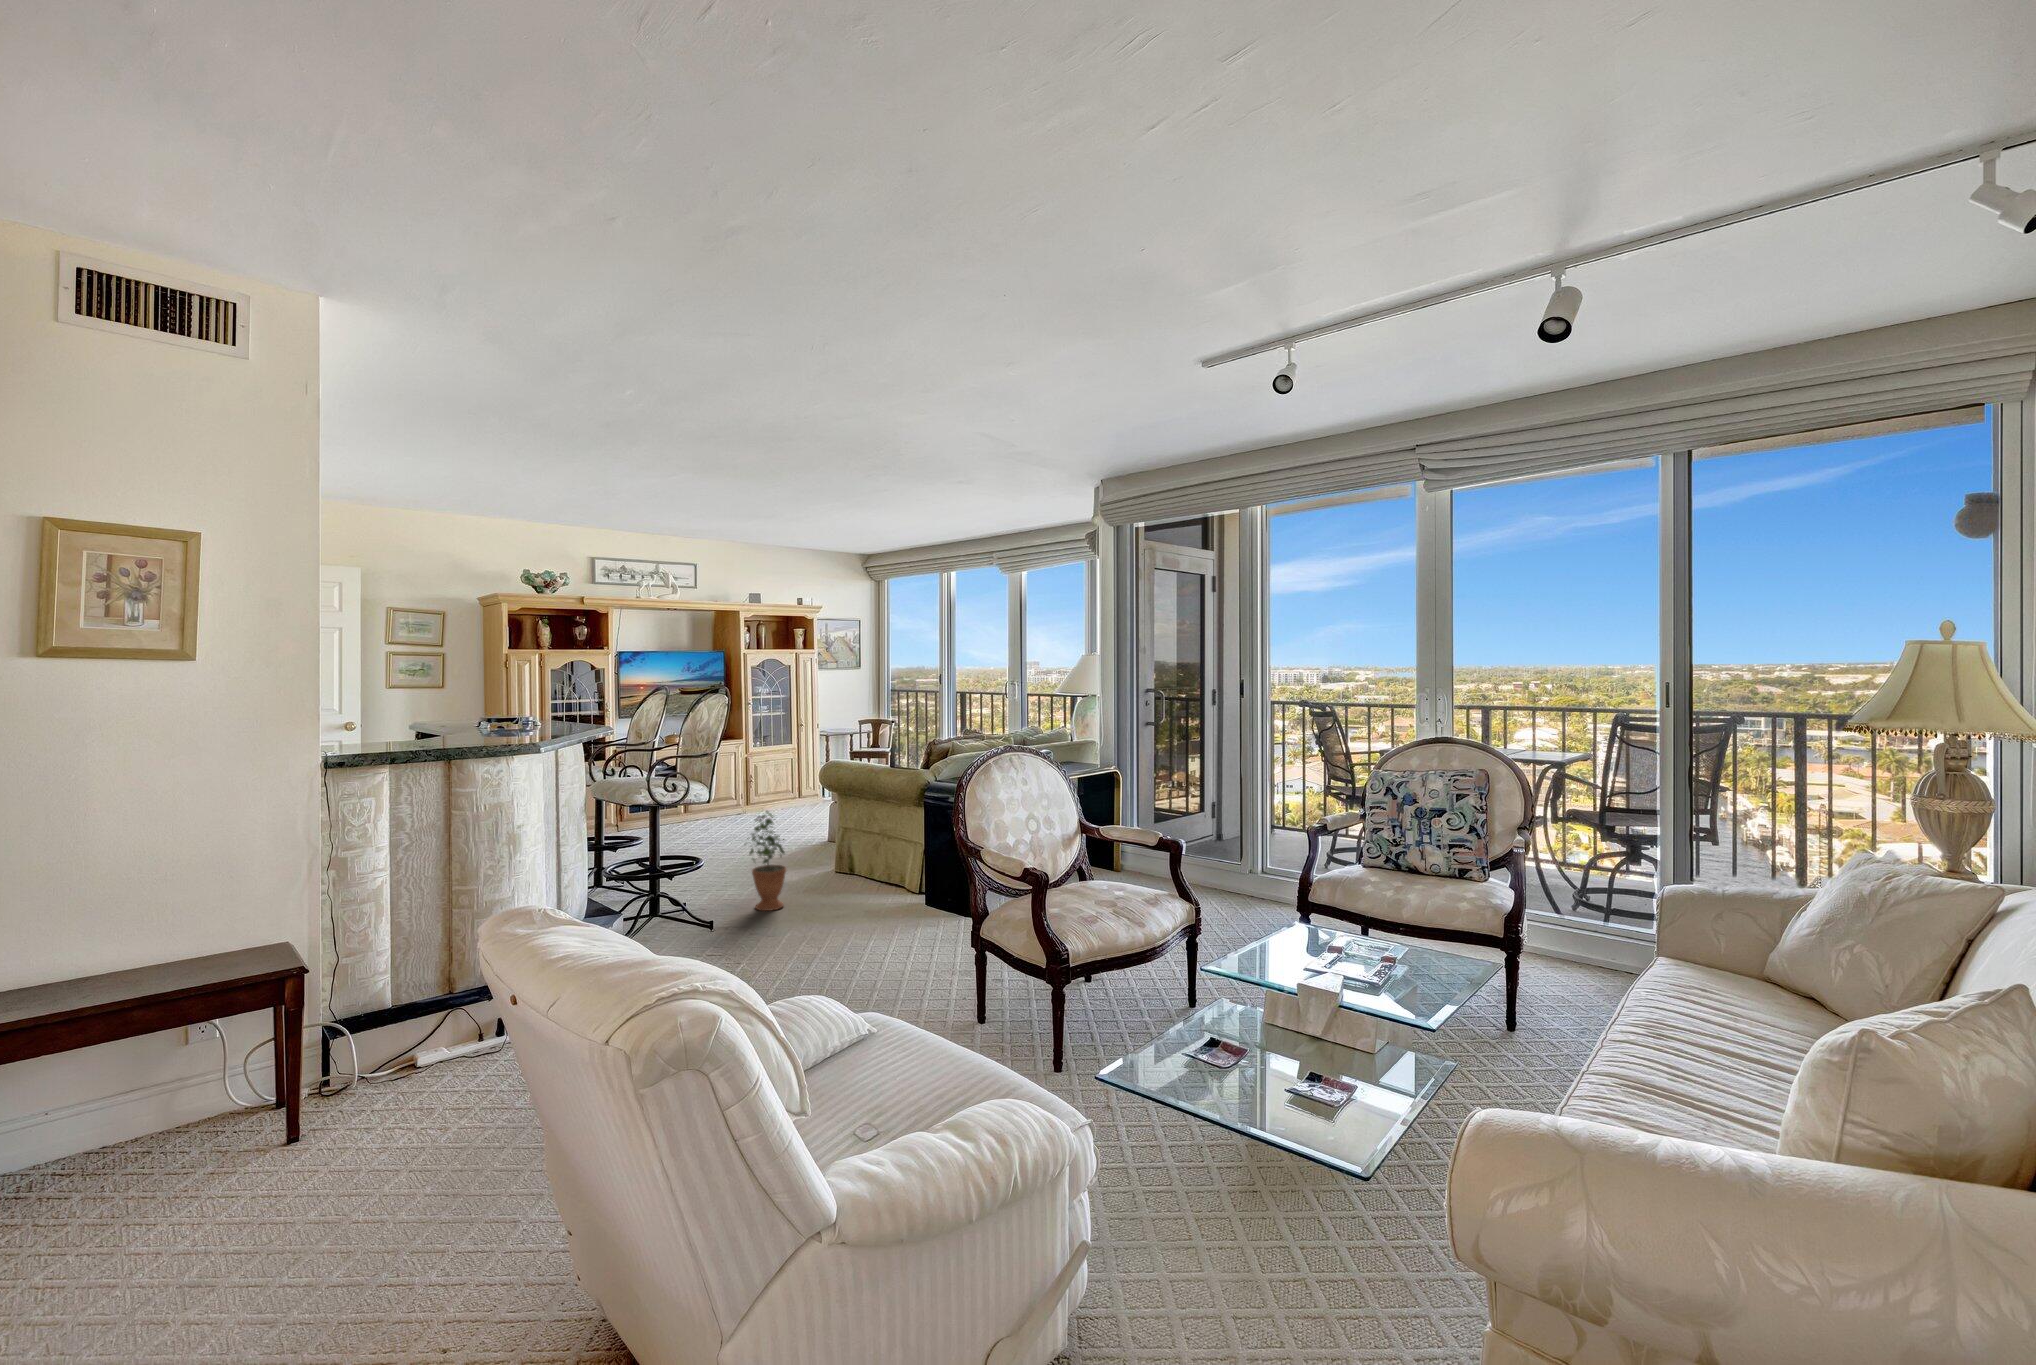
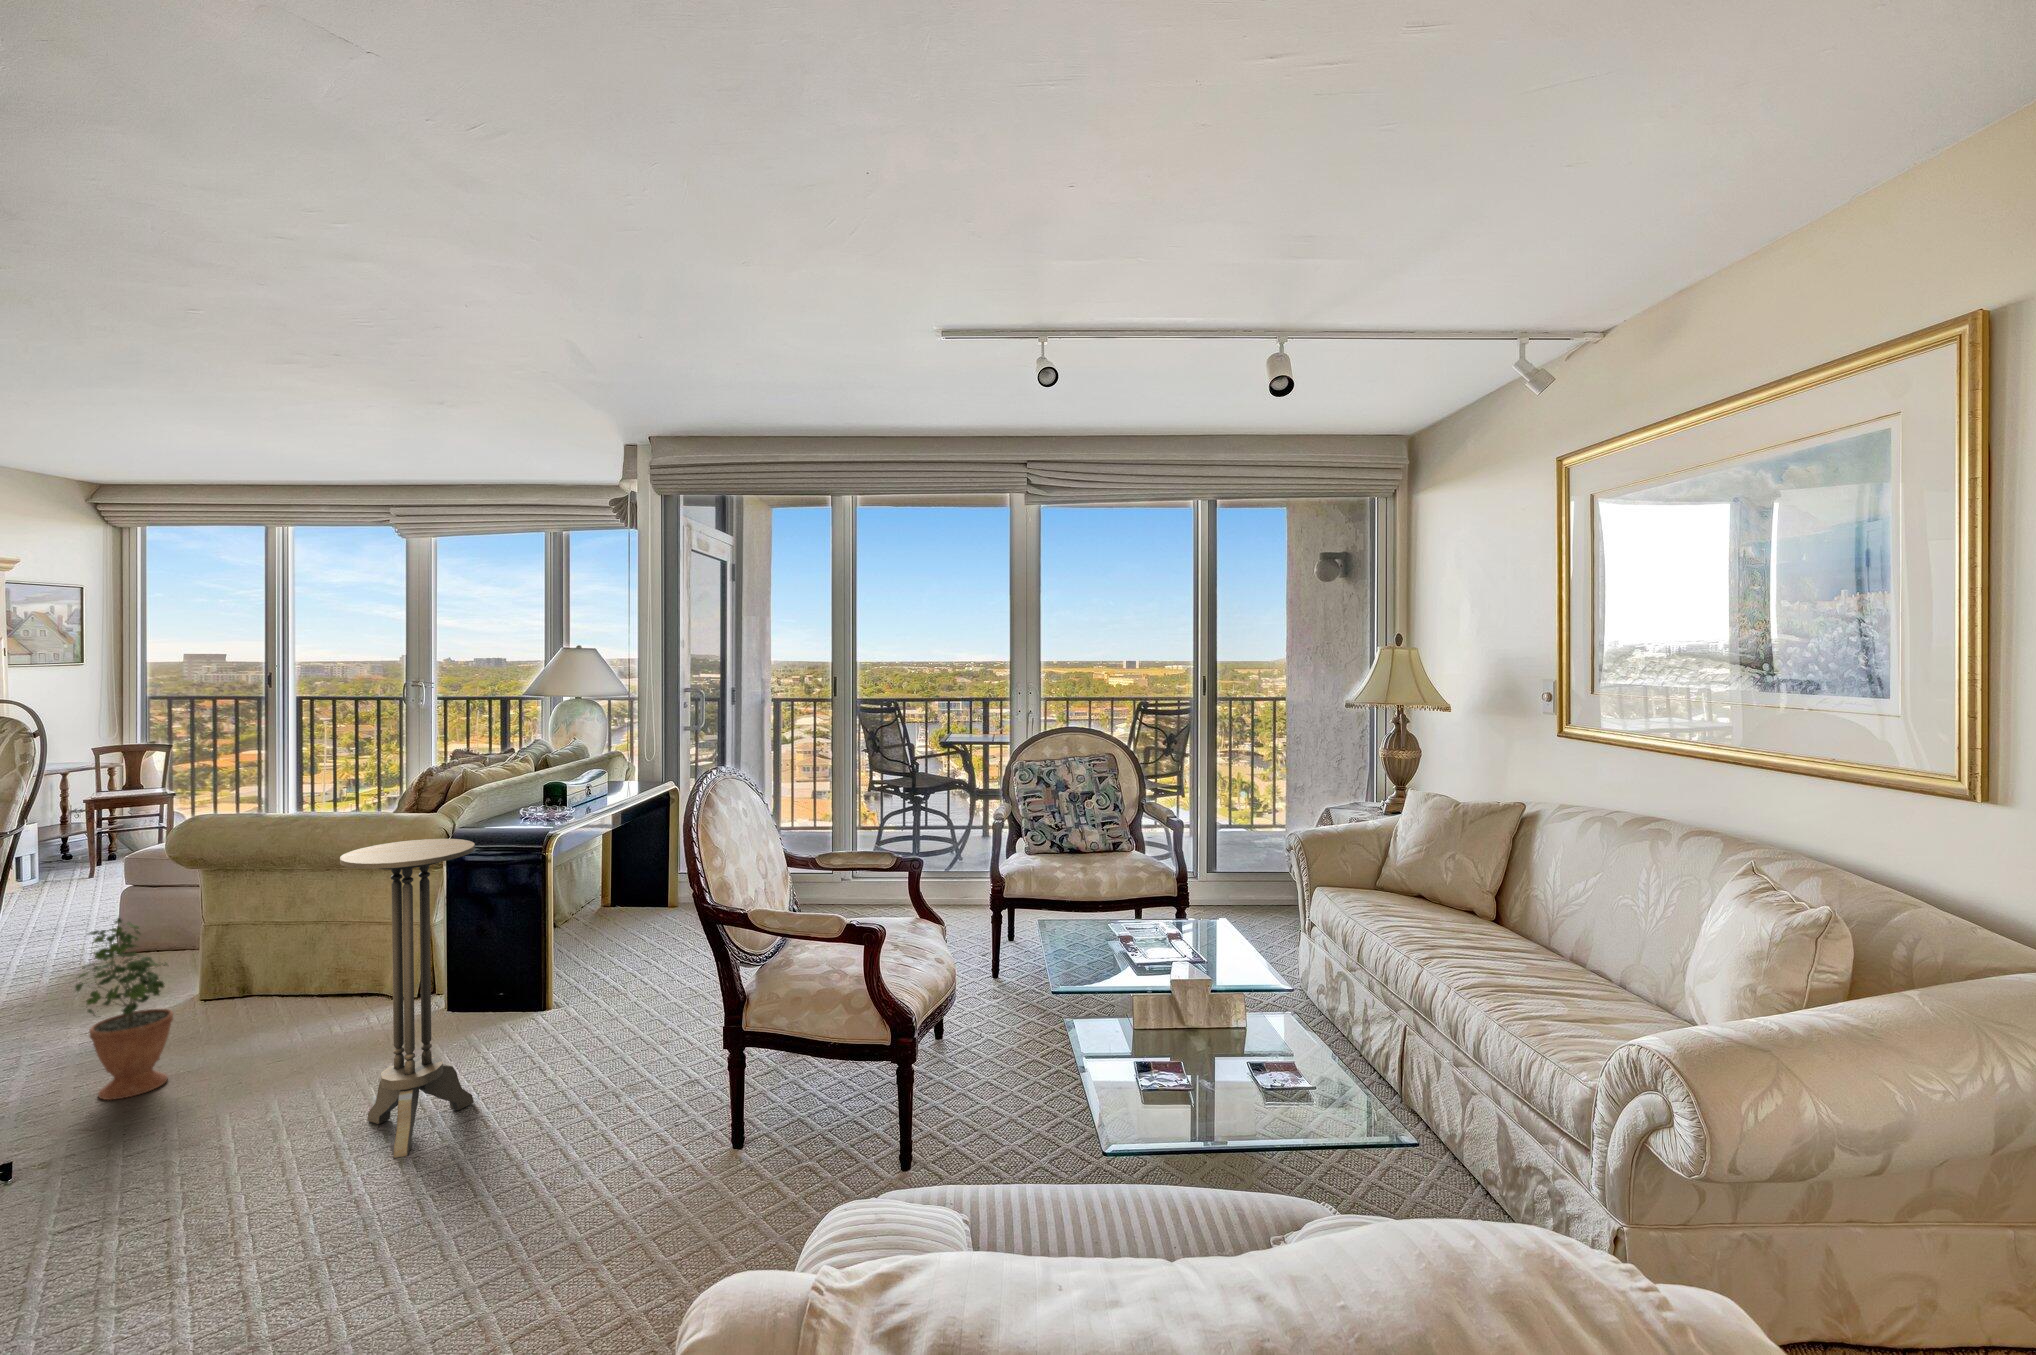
side table: none [806,780,881,974] -> present [340,839,475,1158]

